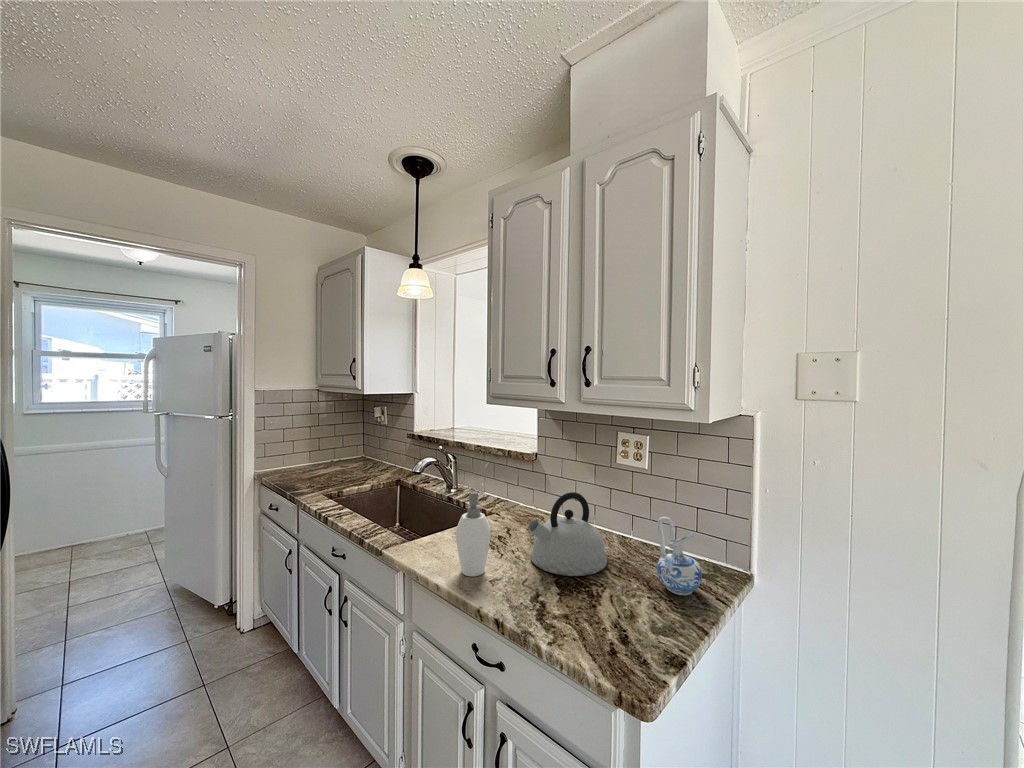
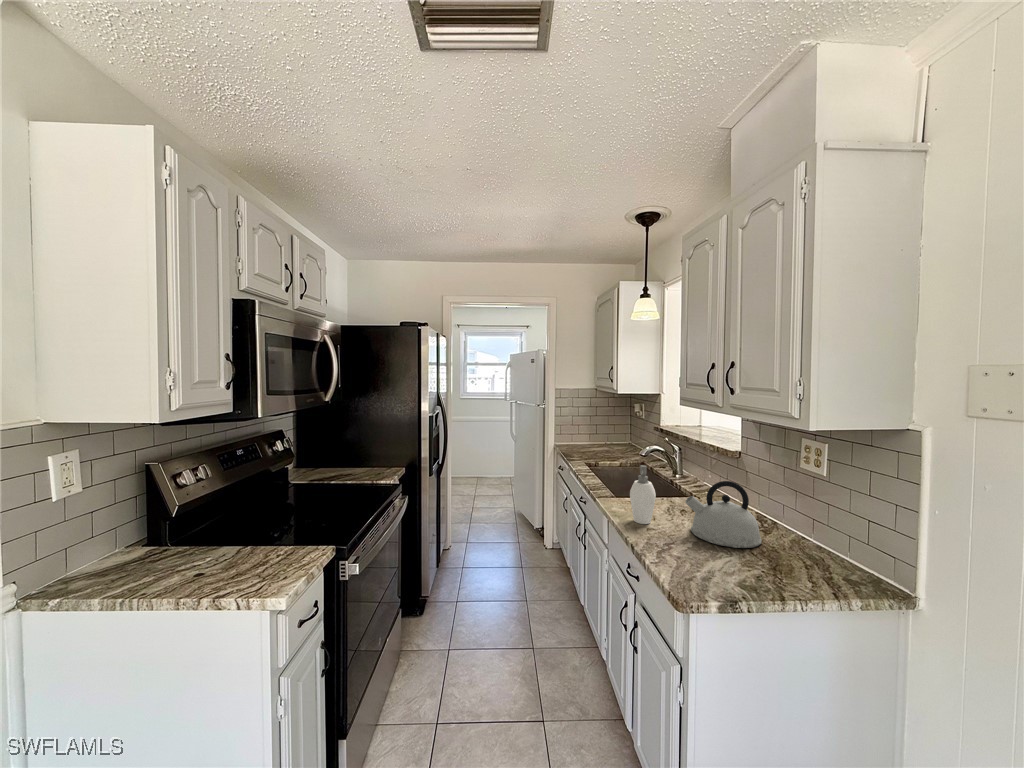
ceramic pitcher: present [657,517,702,595] -> none [782,511,828,583]

